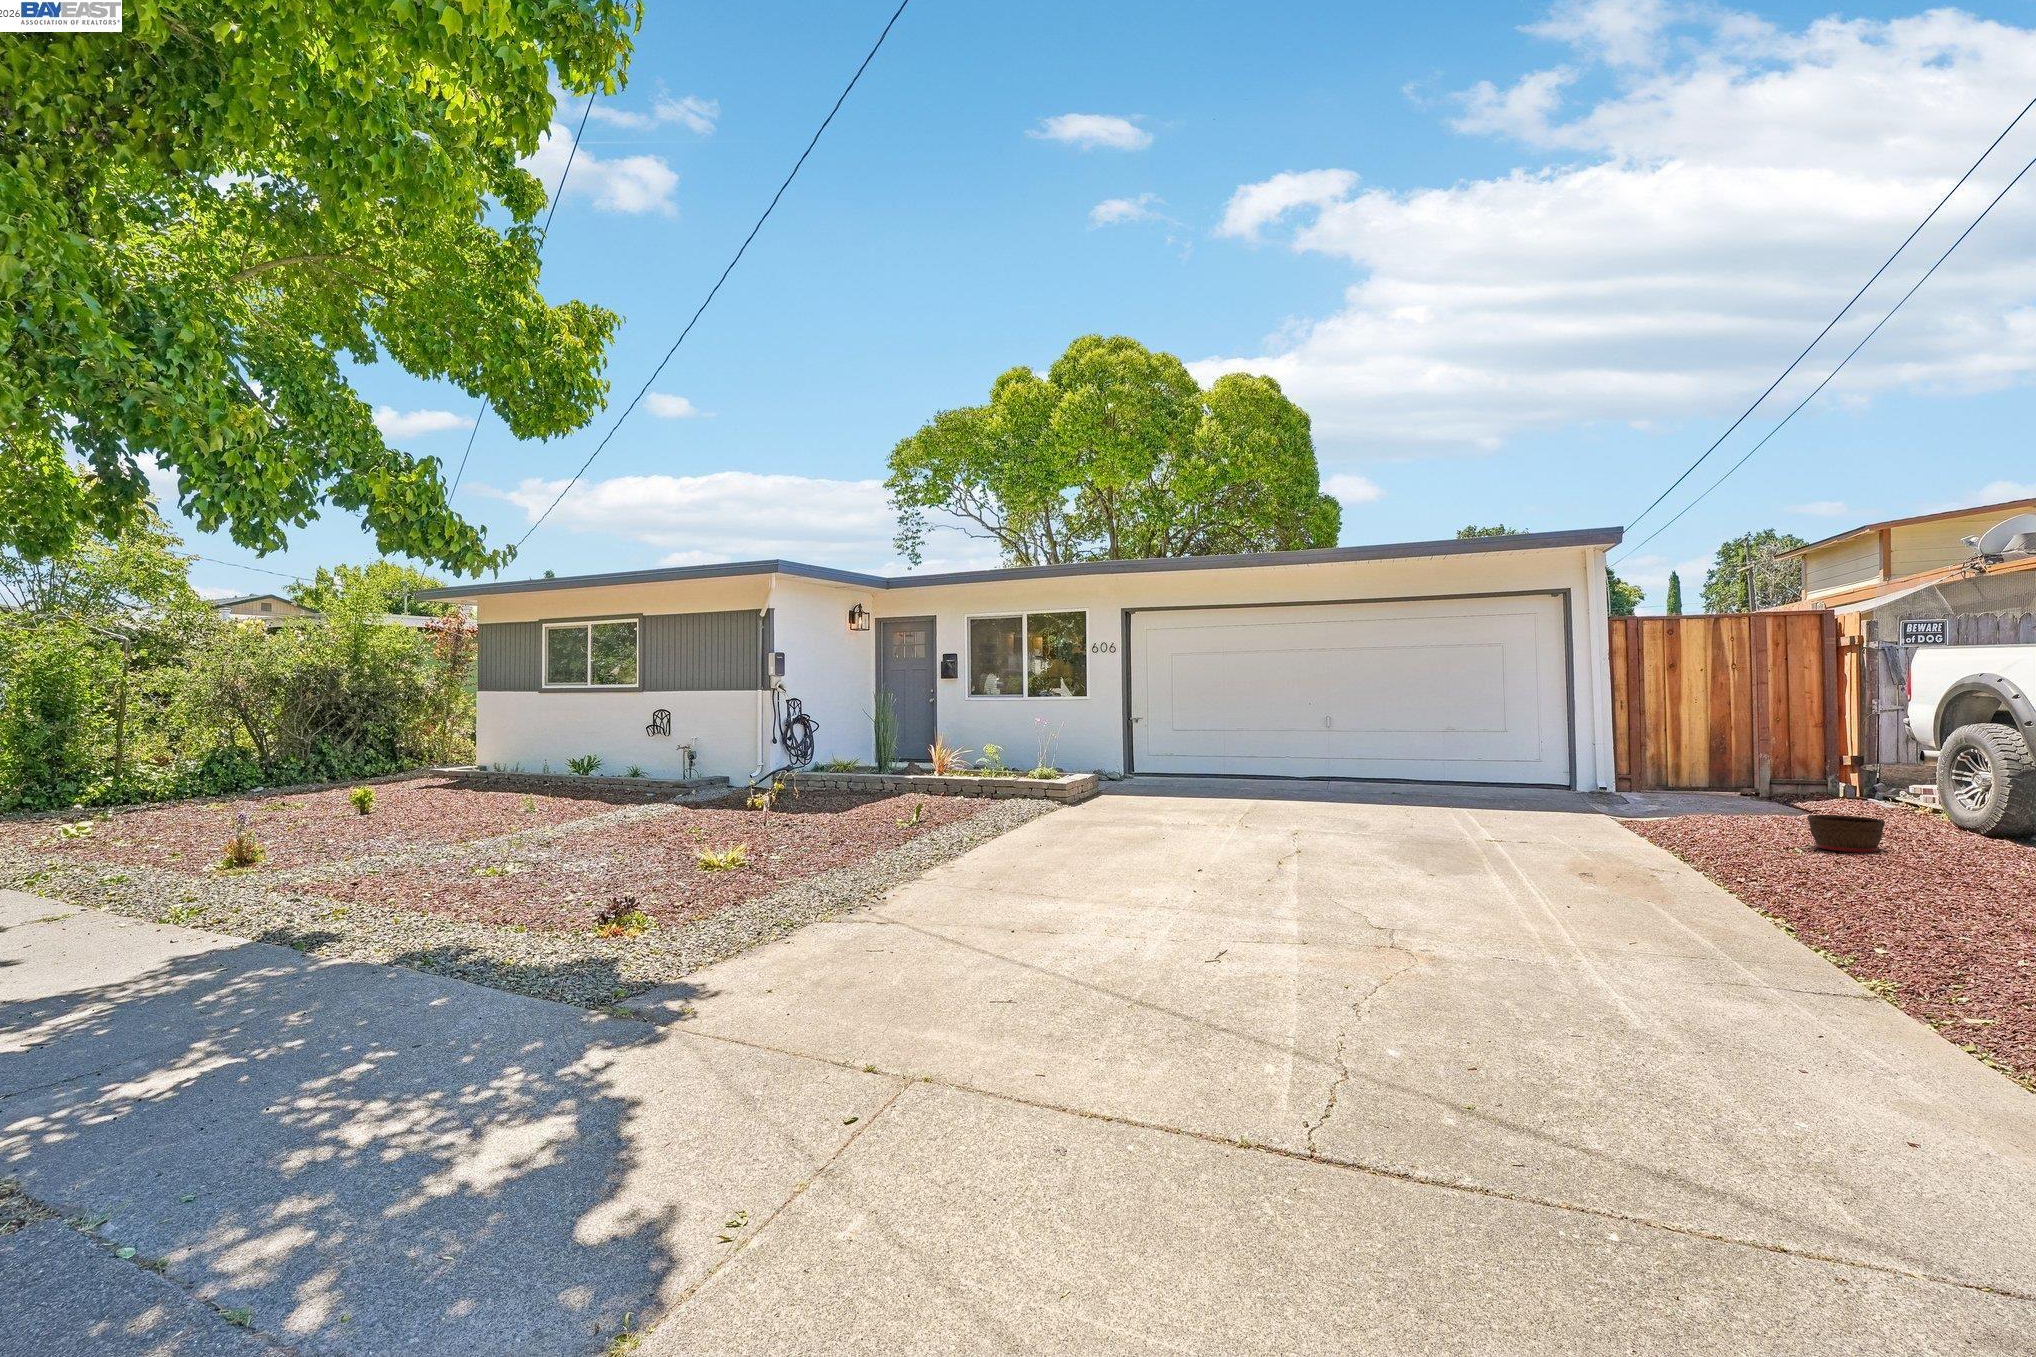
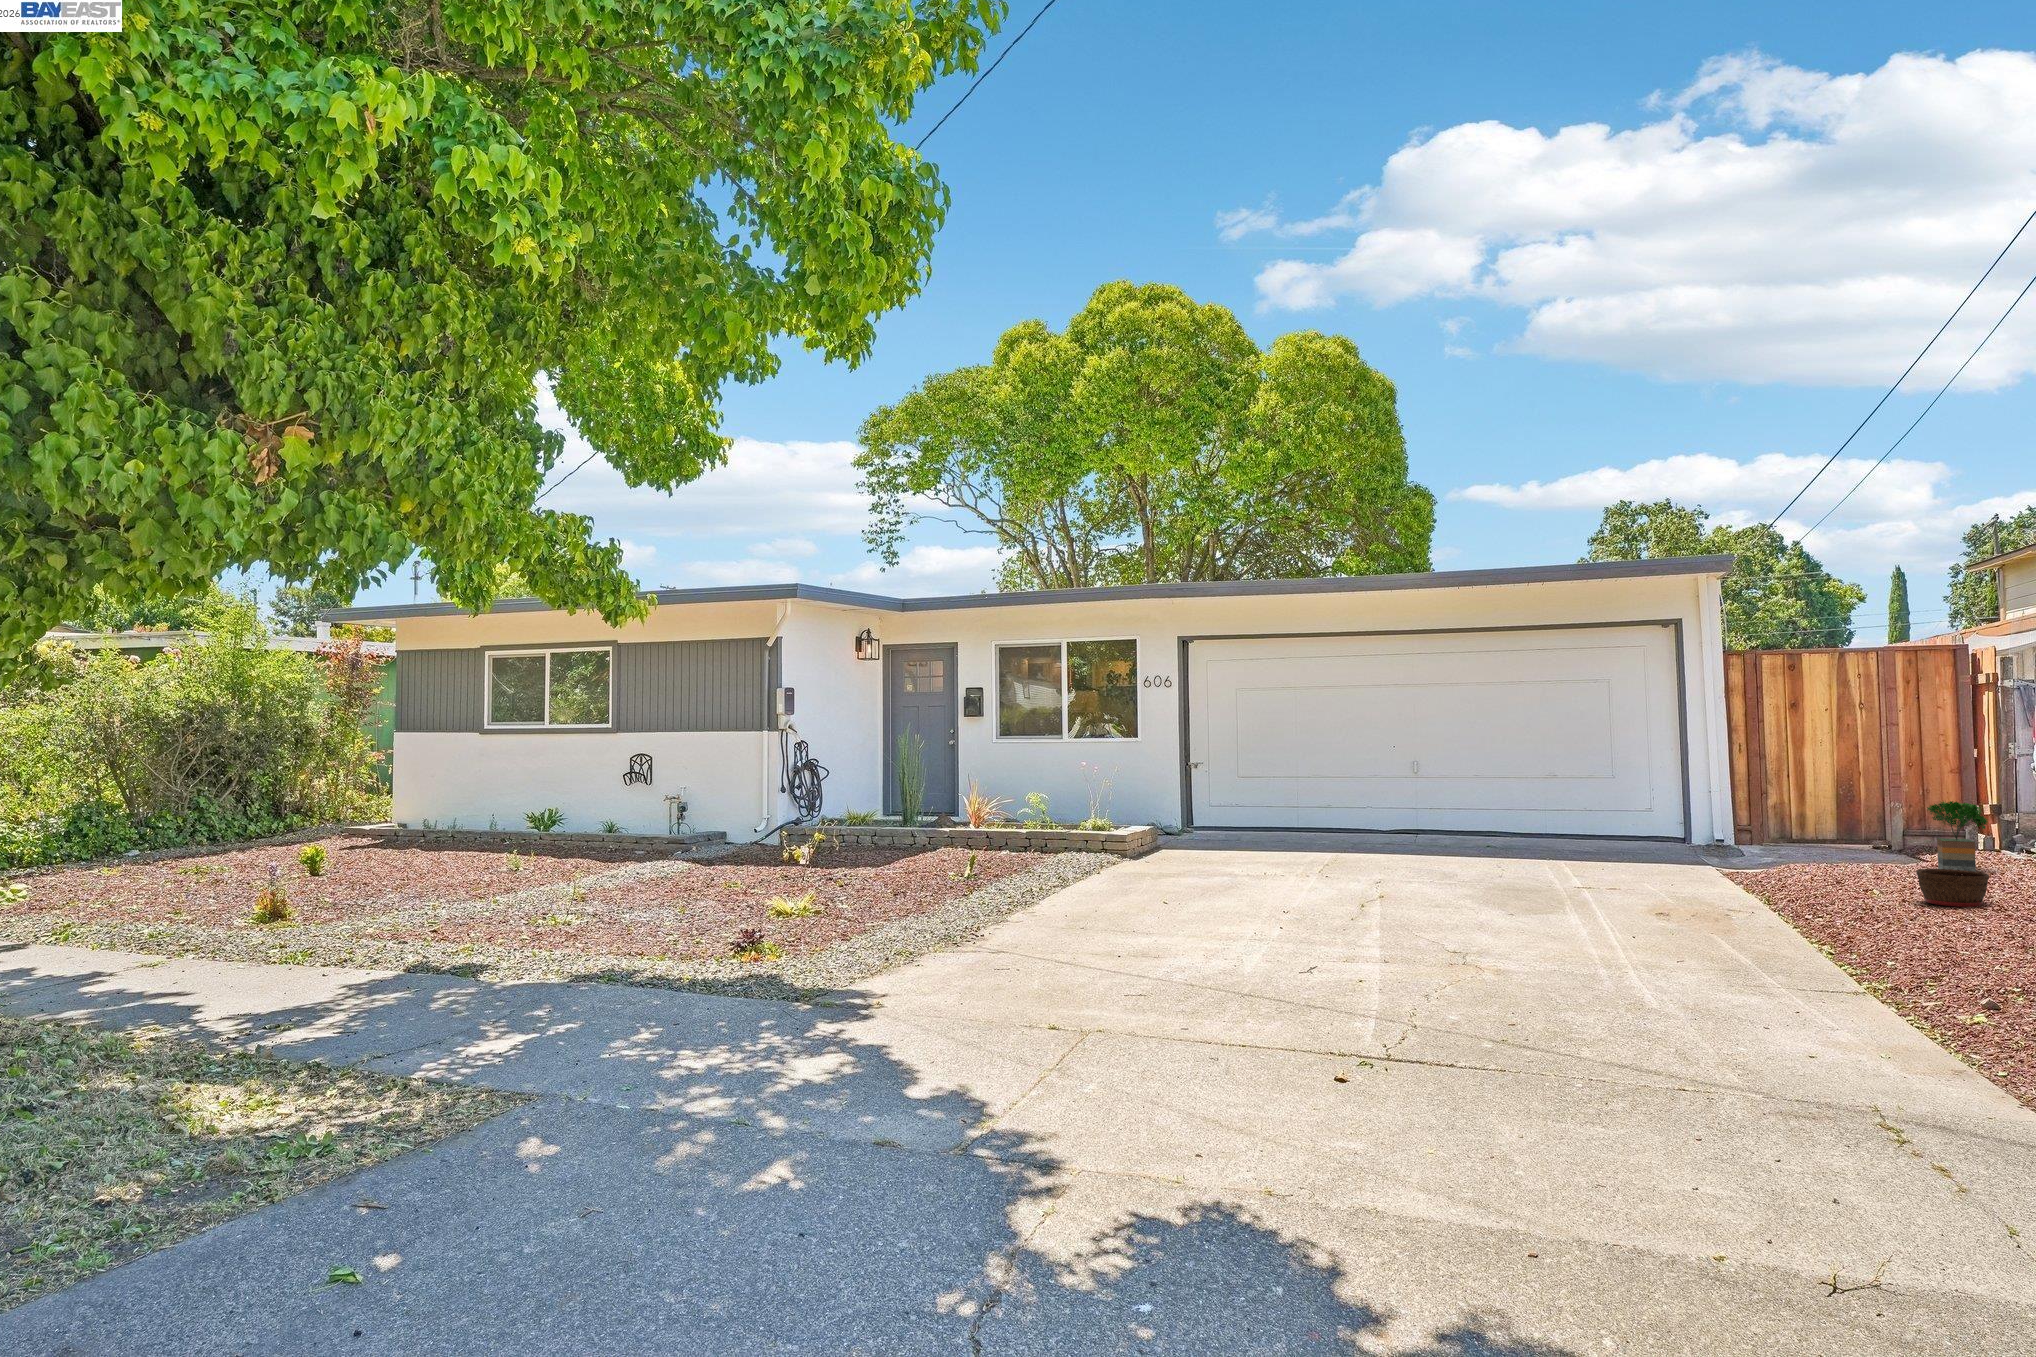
potted tree: none [1805,750,1871,820] -> present [1927,801,1988,872]

